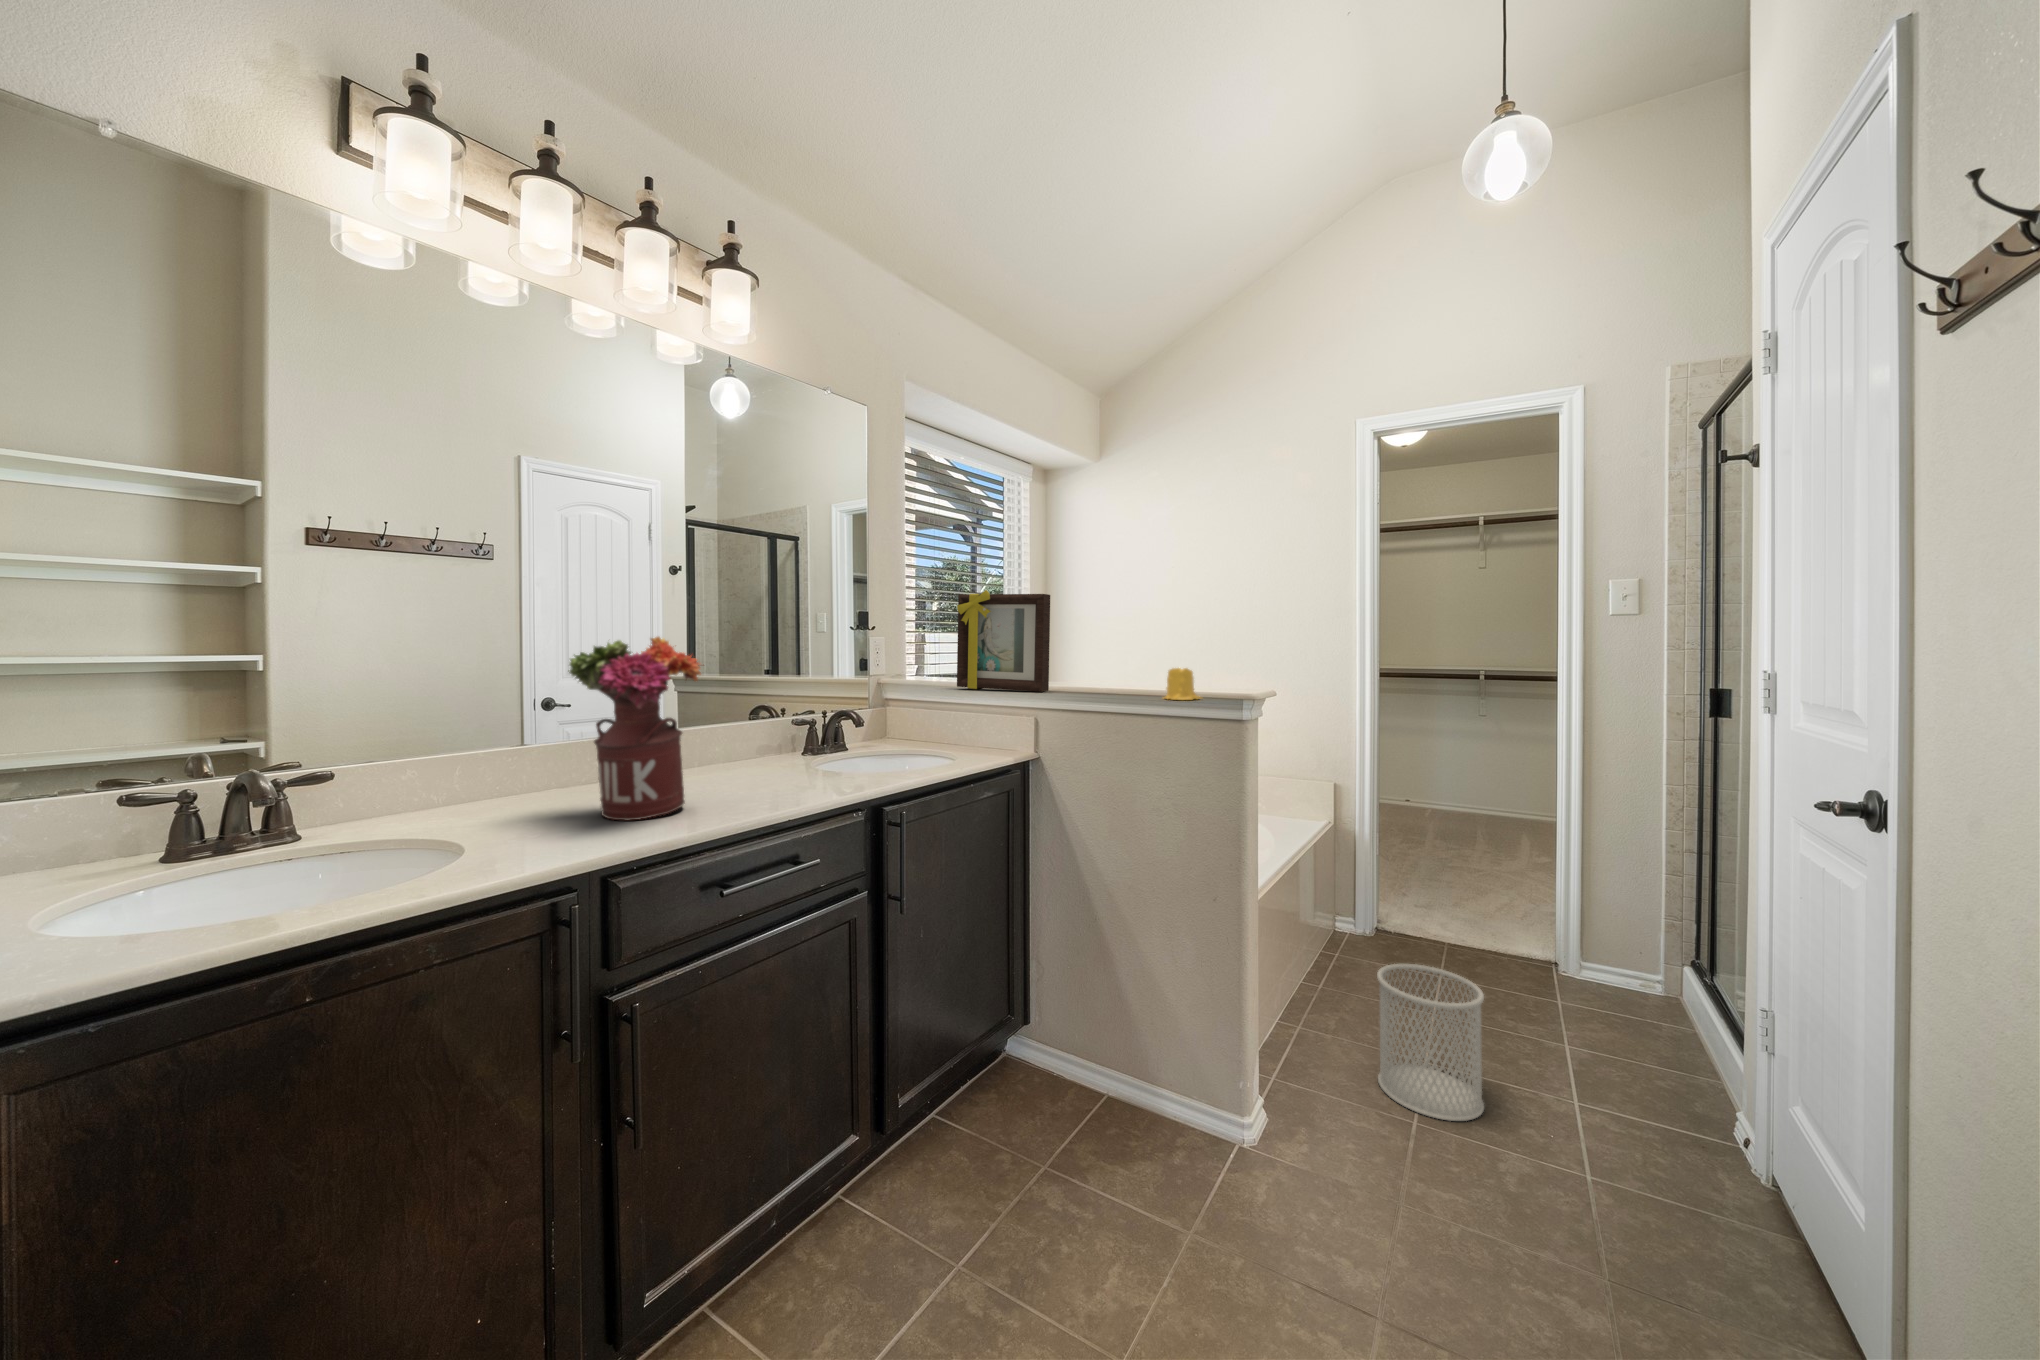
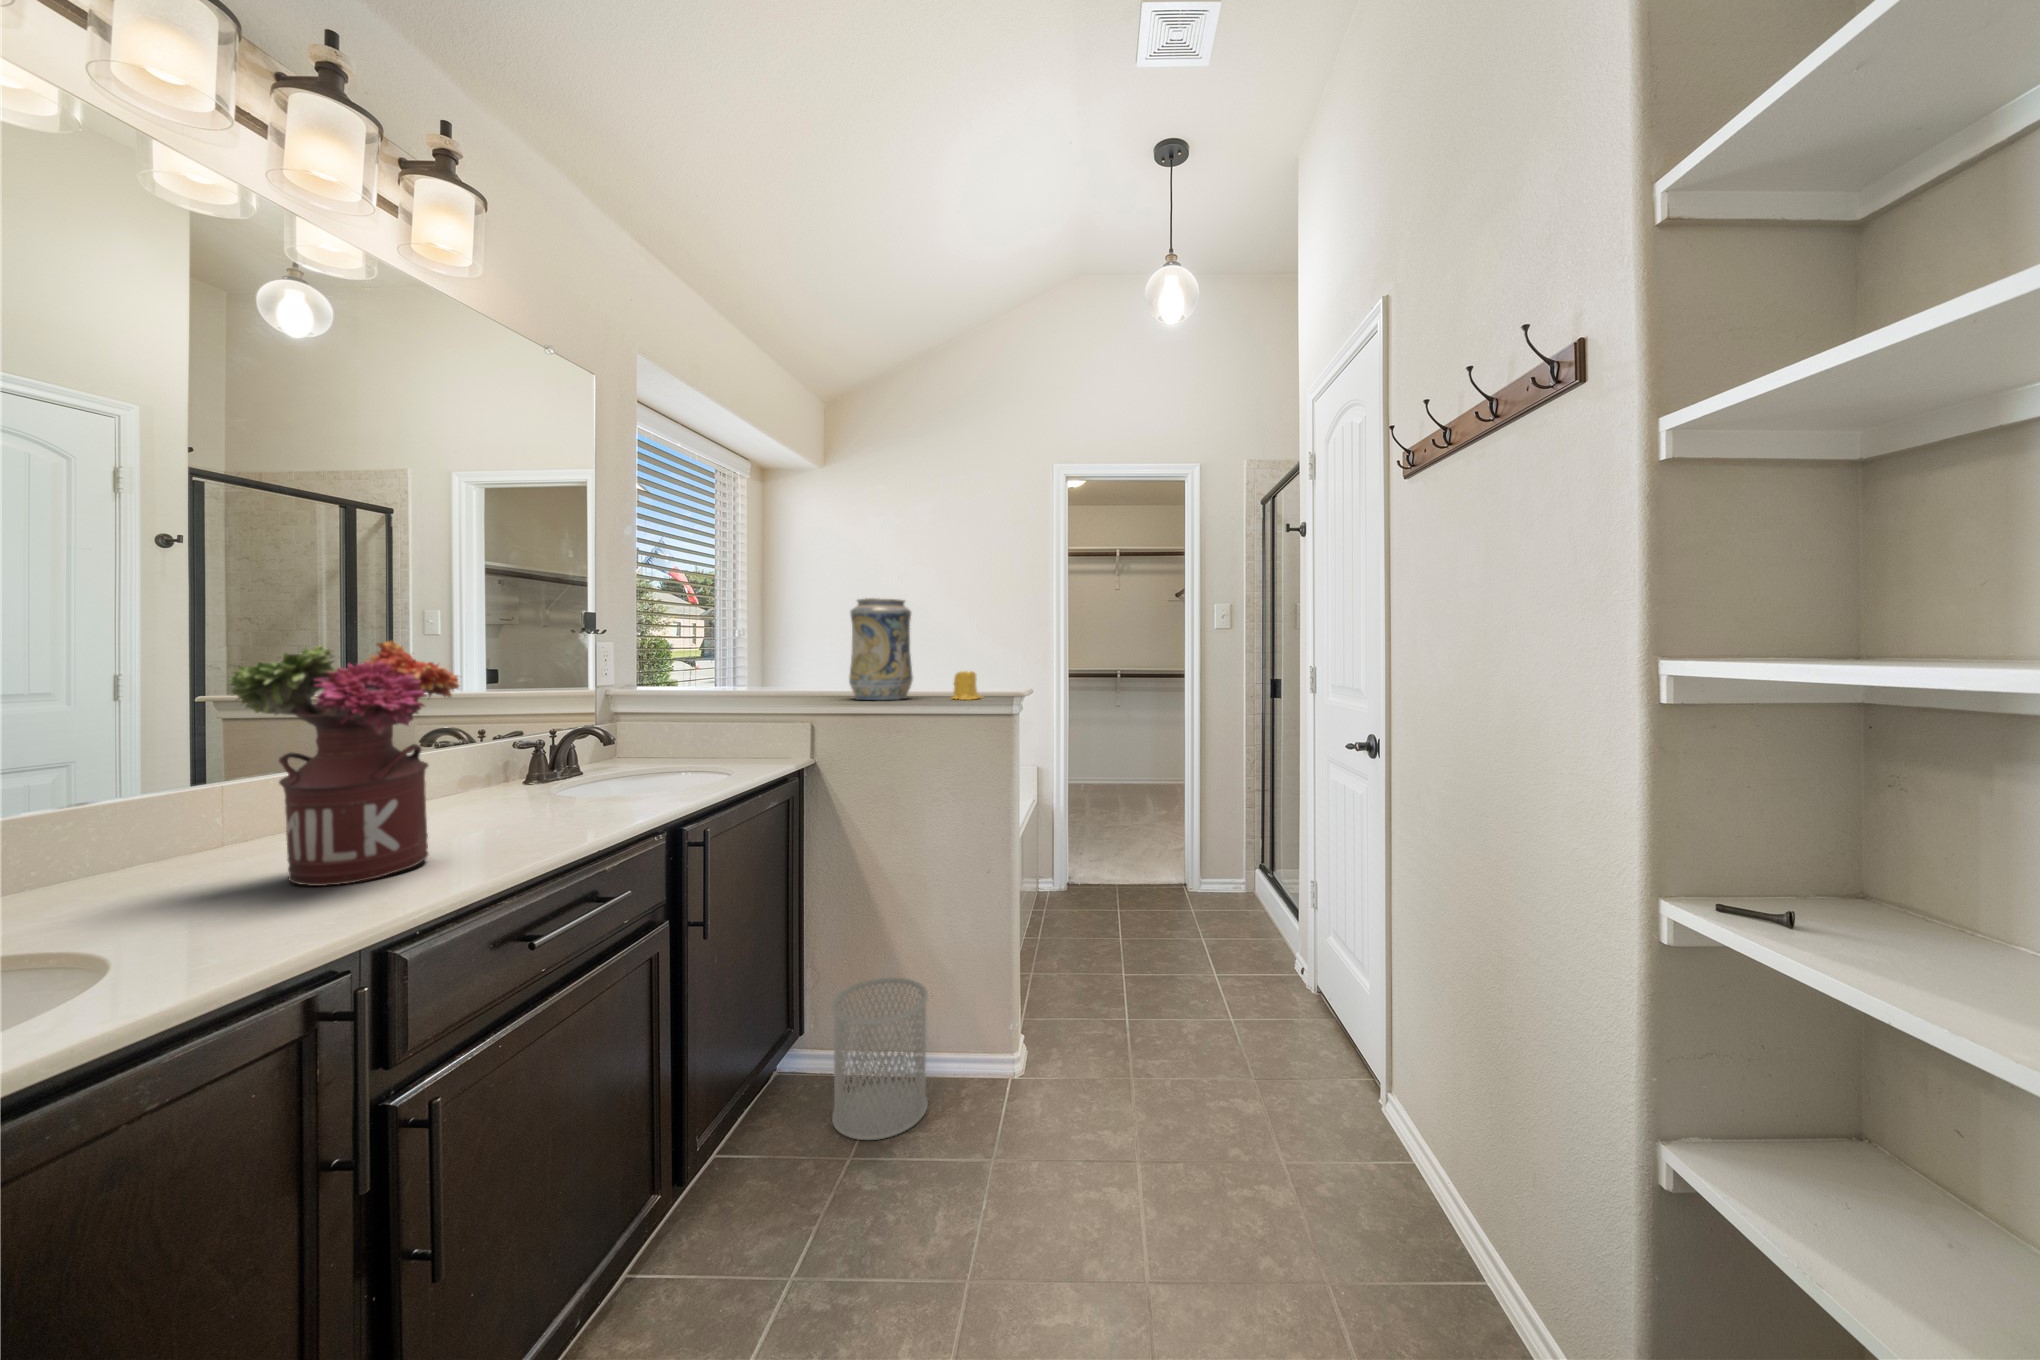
picture frame: present [957,590,1050,692] -> none [723,593,831,697]
decorative vase: none [1060,590,1126,697] -> present [849,598,913,700]
wastebasket: present [1377,964,1484,1121] -> present [832,978,928,1140]

